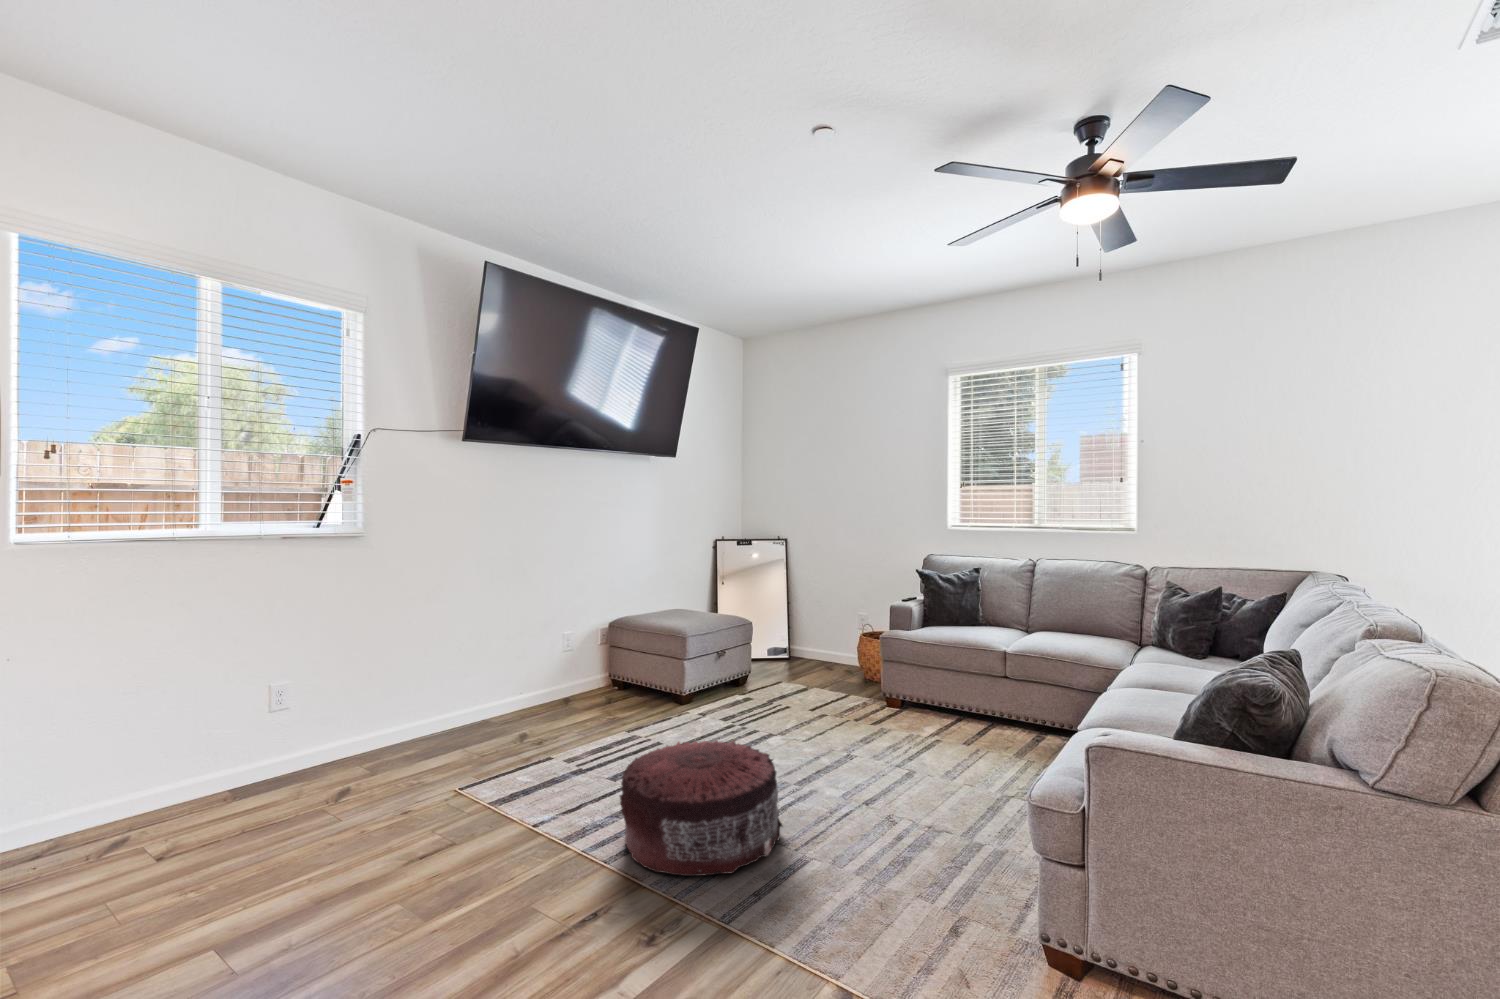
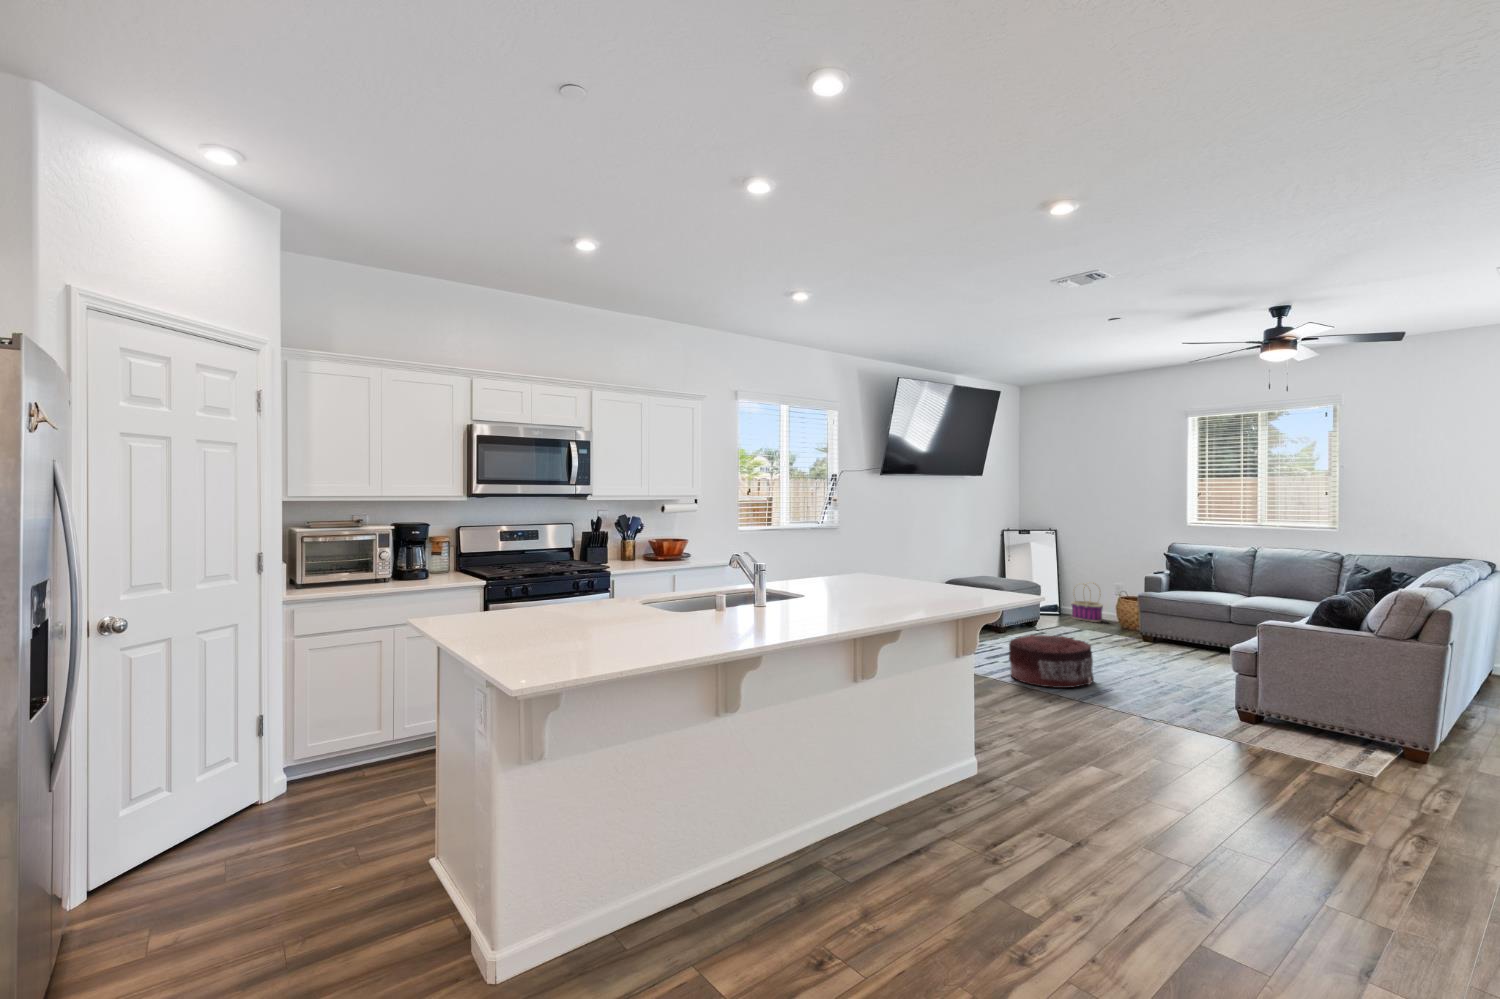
basket: none [803,611,844,669] -> present [1071,583,1103,622]

